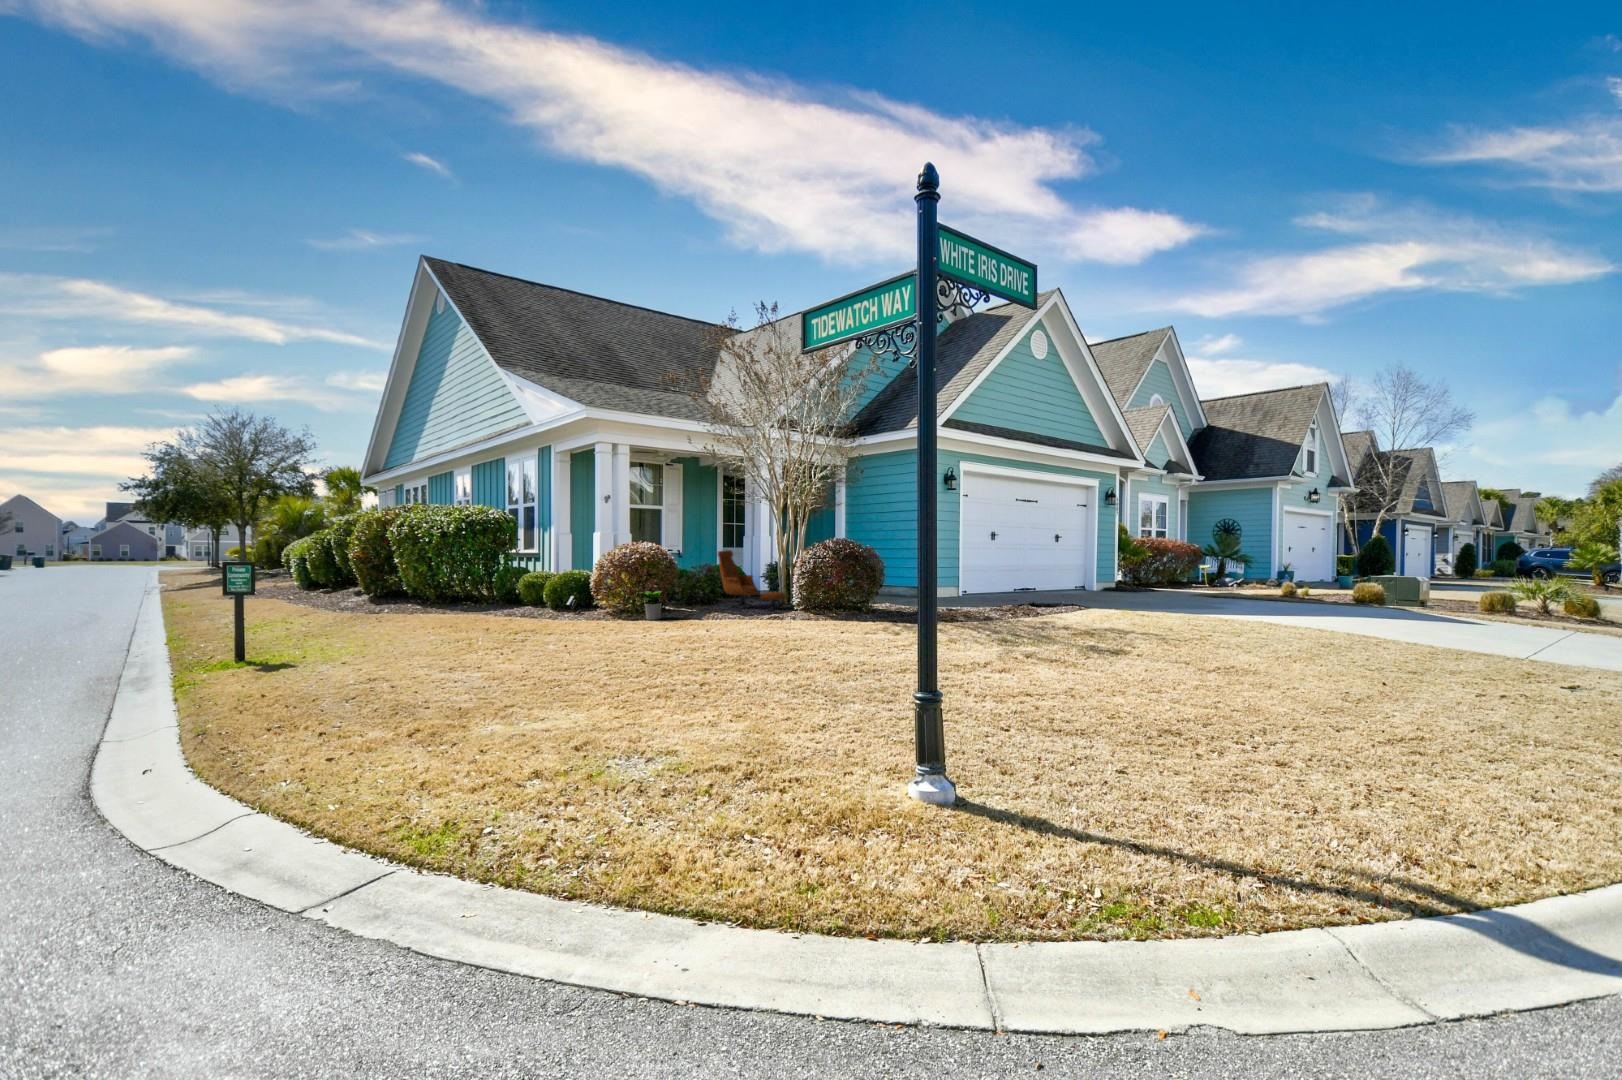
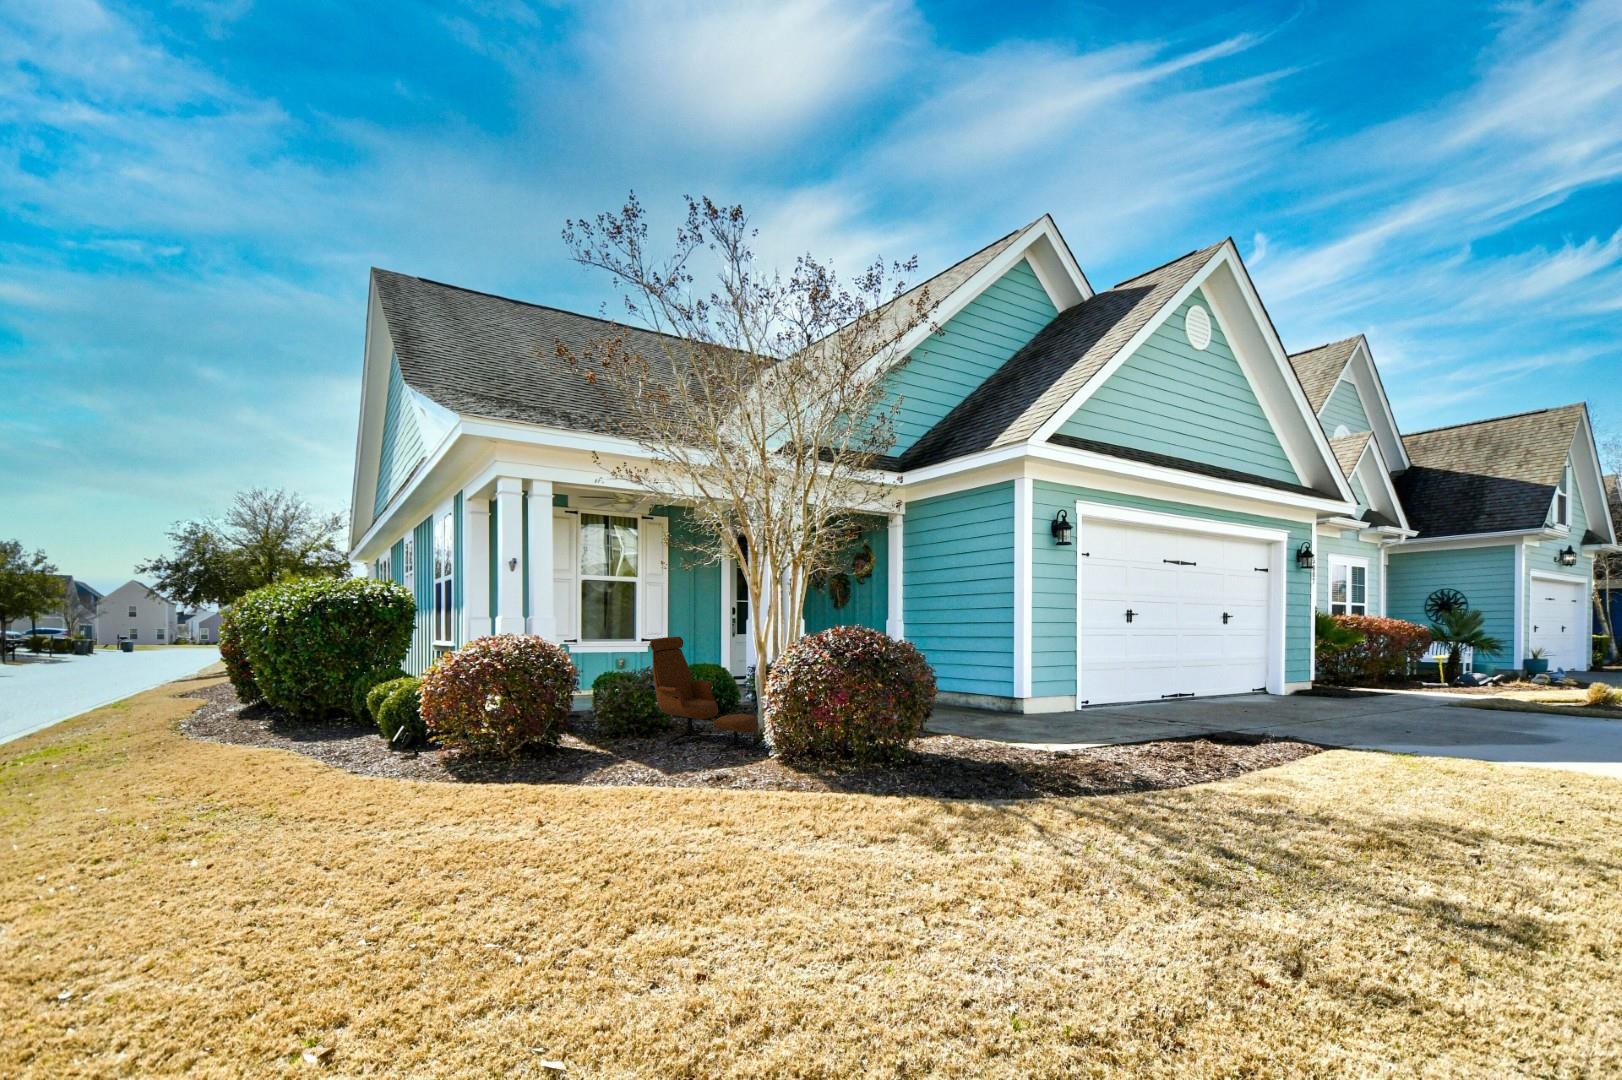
potted plant: present [638,590,662,620] -> none [465,713,531,772]

